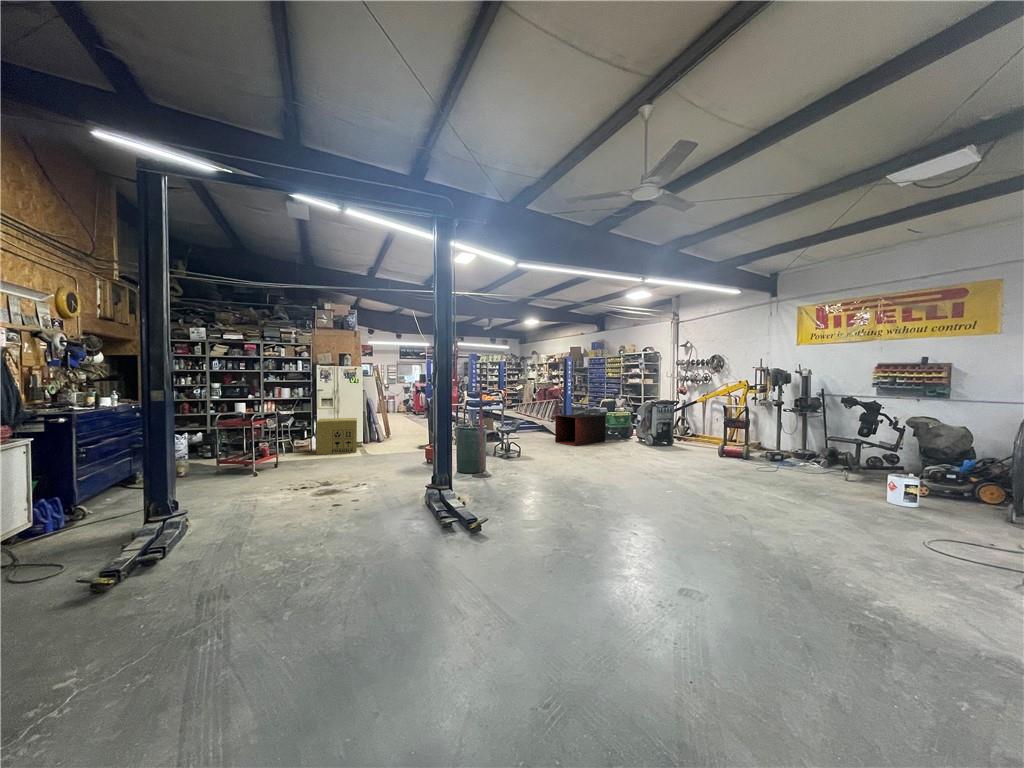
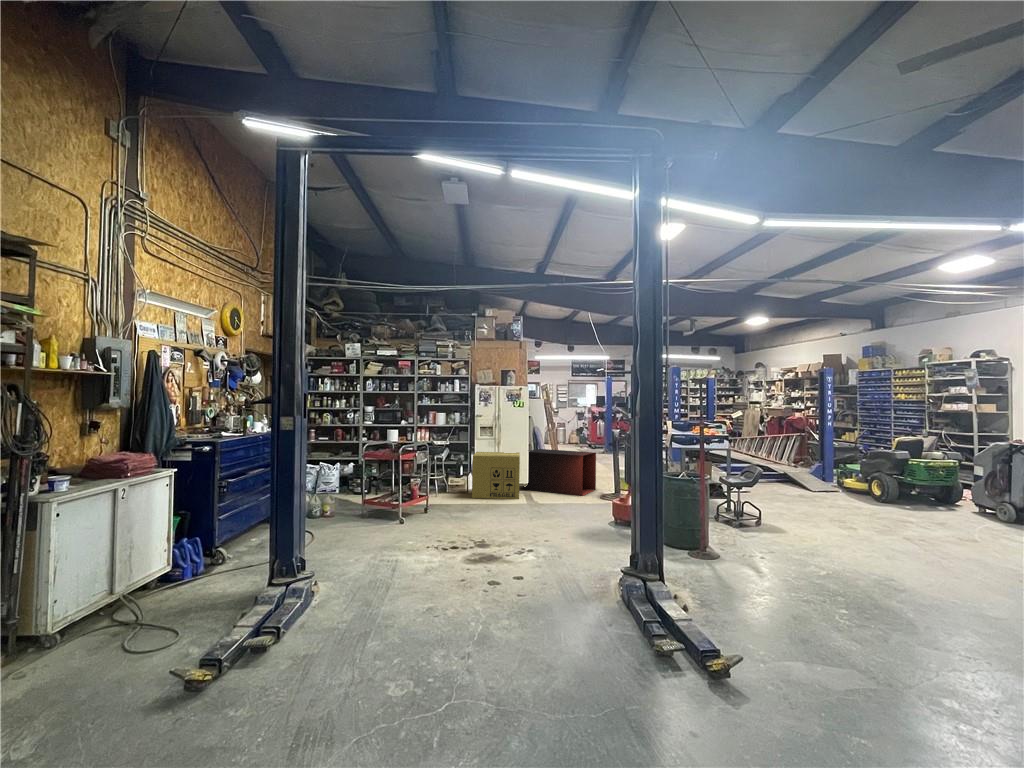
storage cabinet: present [555,414,606,446] -> present [523,449,596,496]

